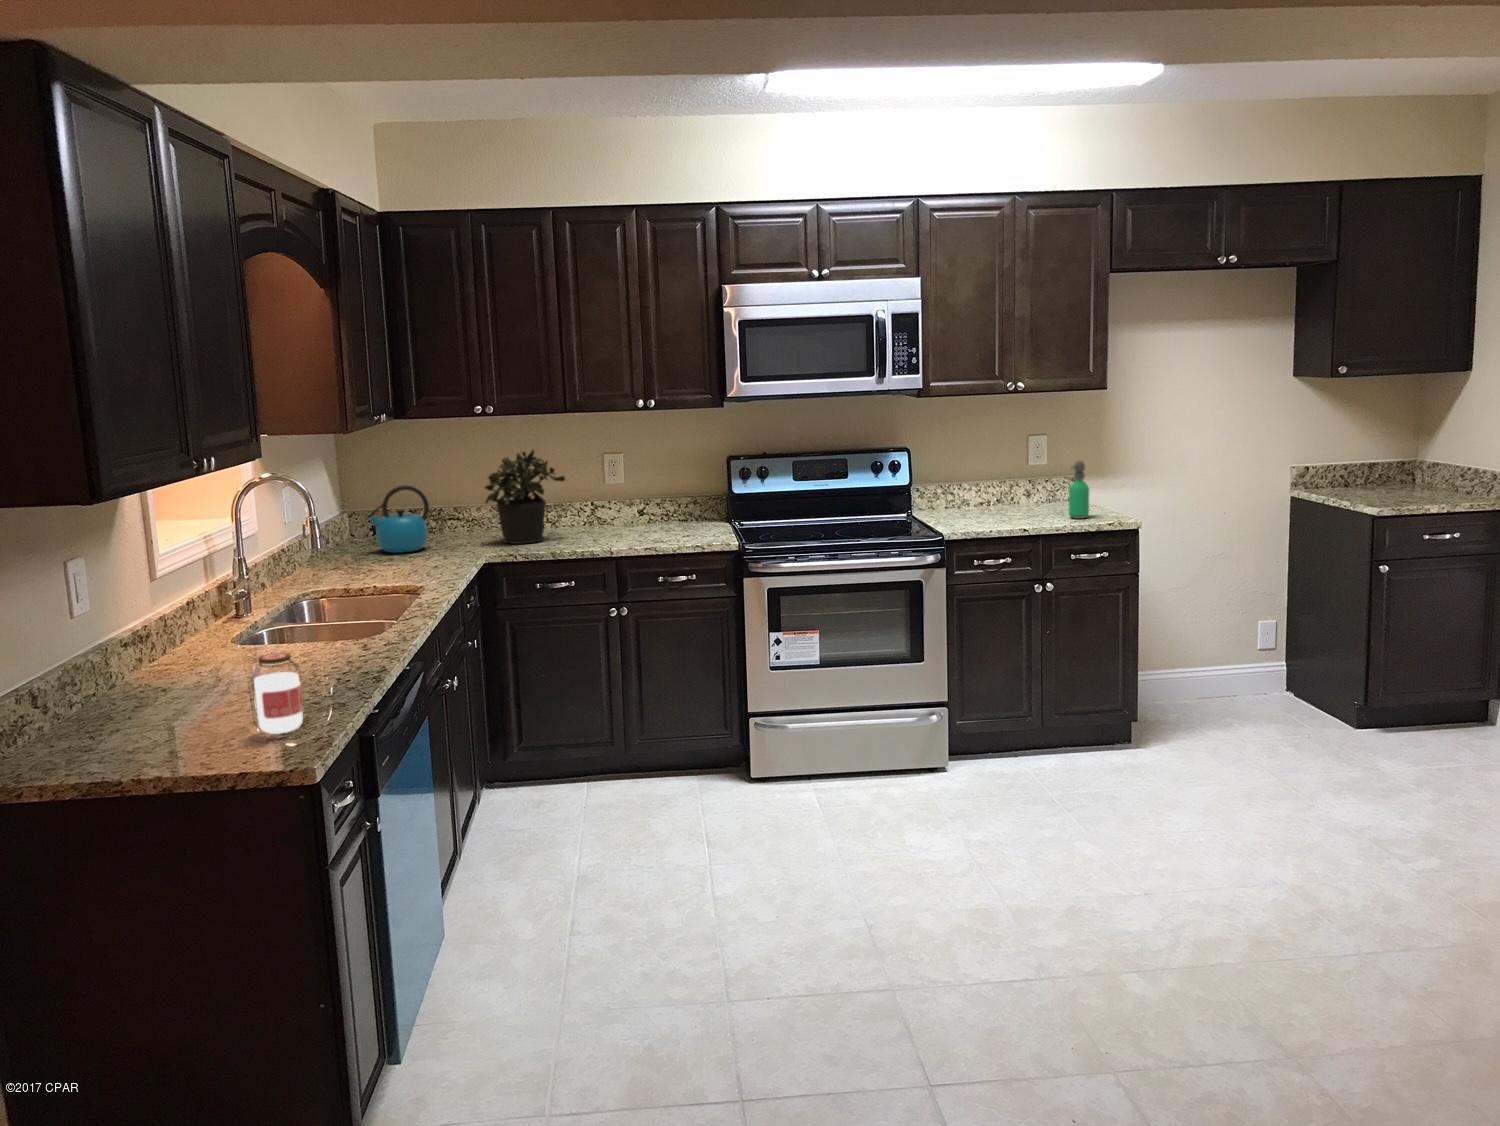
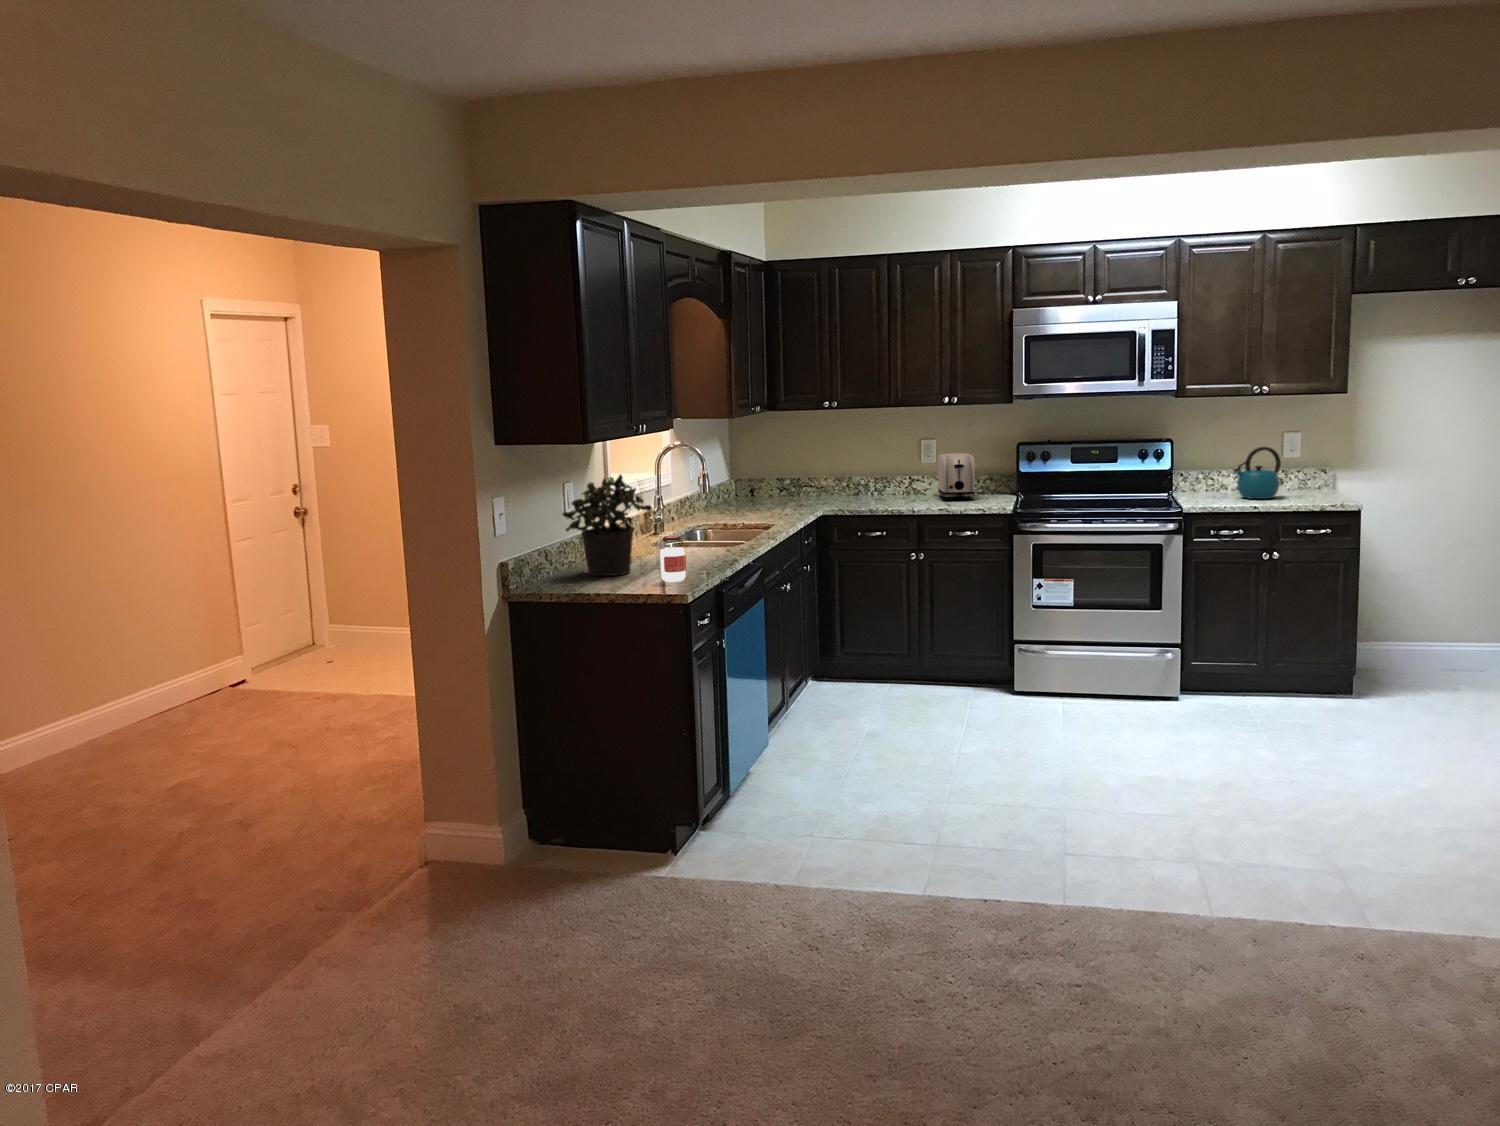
potted plant: present [485,449,565,544] -> present [562,475,652,576]
soap dispenser: present [1069,461,1089,519] -> none [1306,453,1325,501]
toaster: none [627,470,680,533] -> present [938,453,975,500]
kettle: present [366,485,429,553] -> present [1233,447,1281,499]

